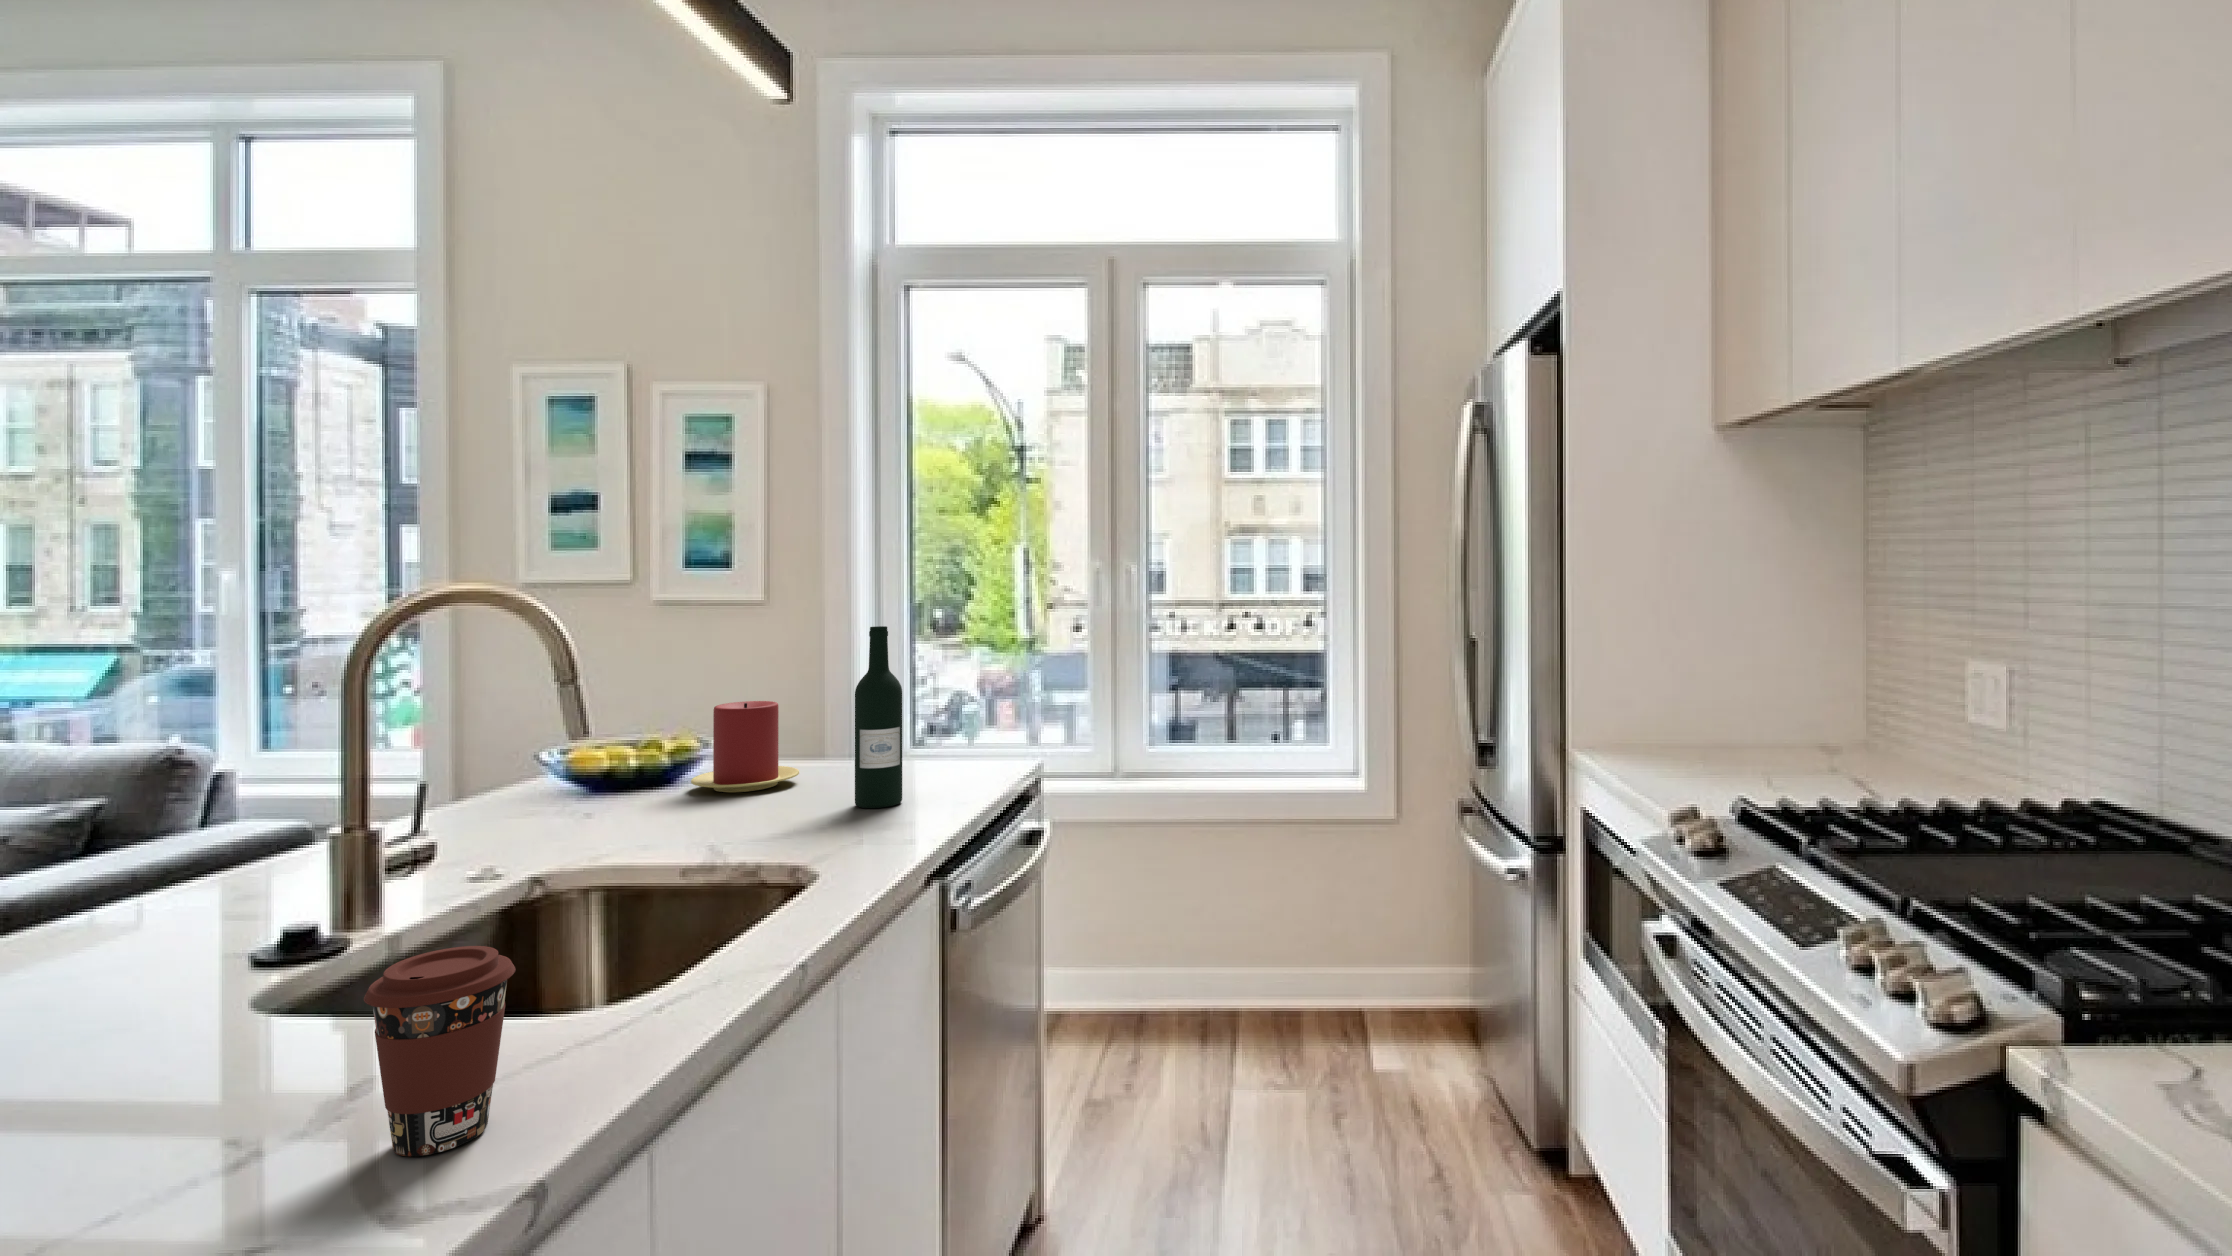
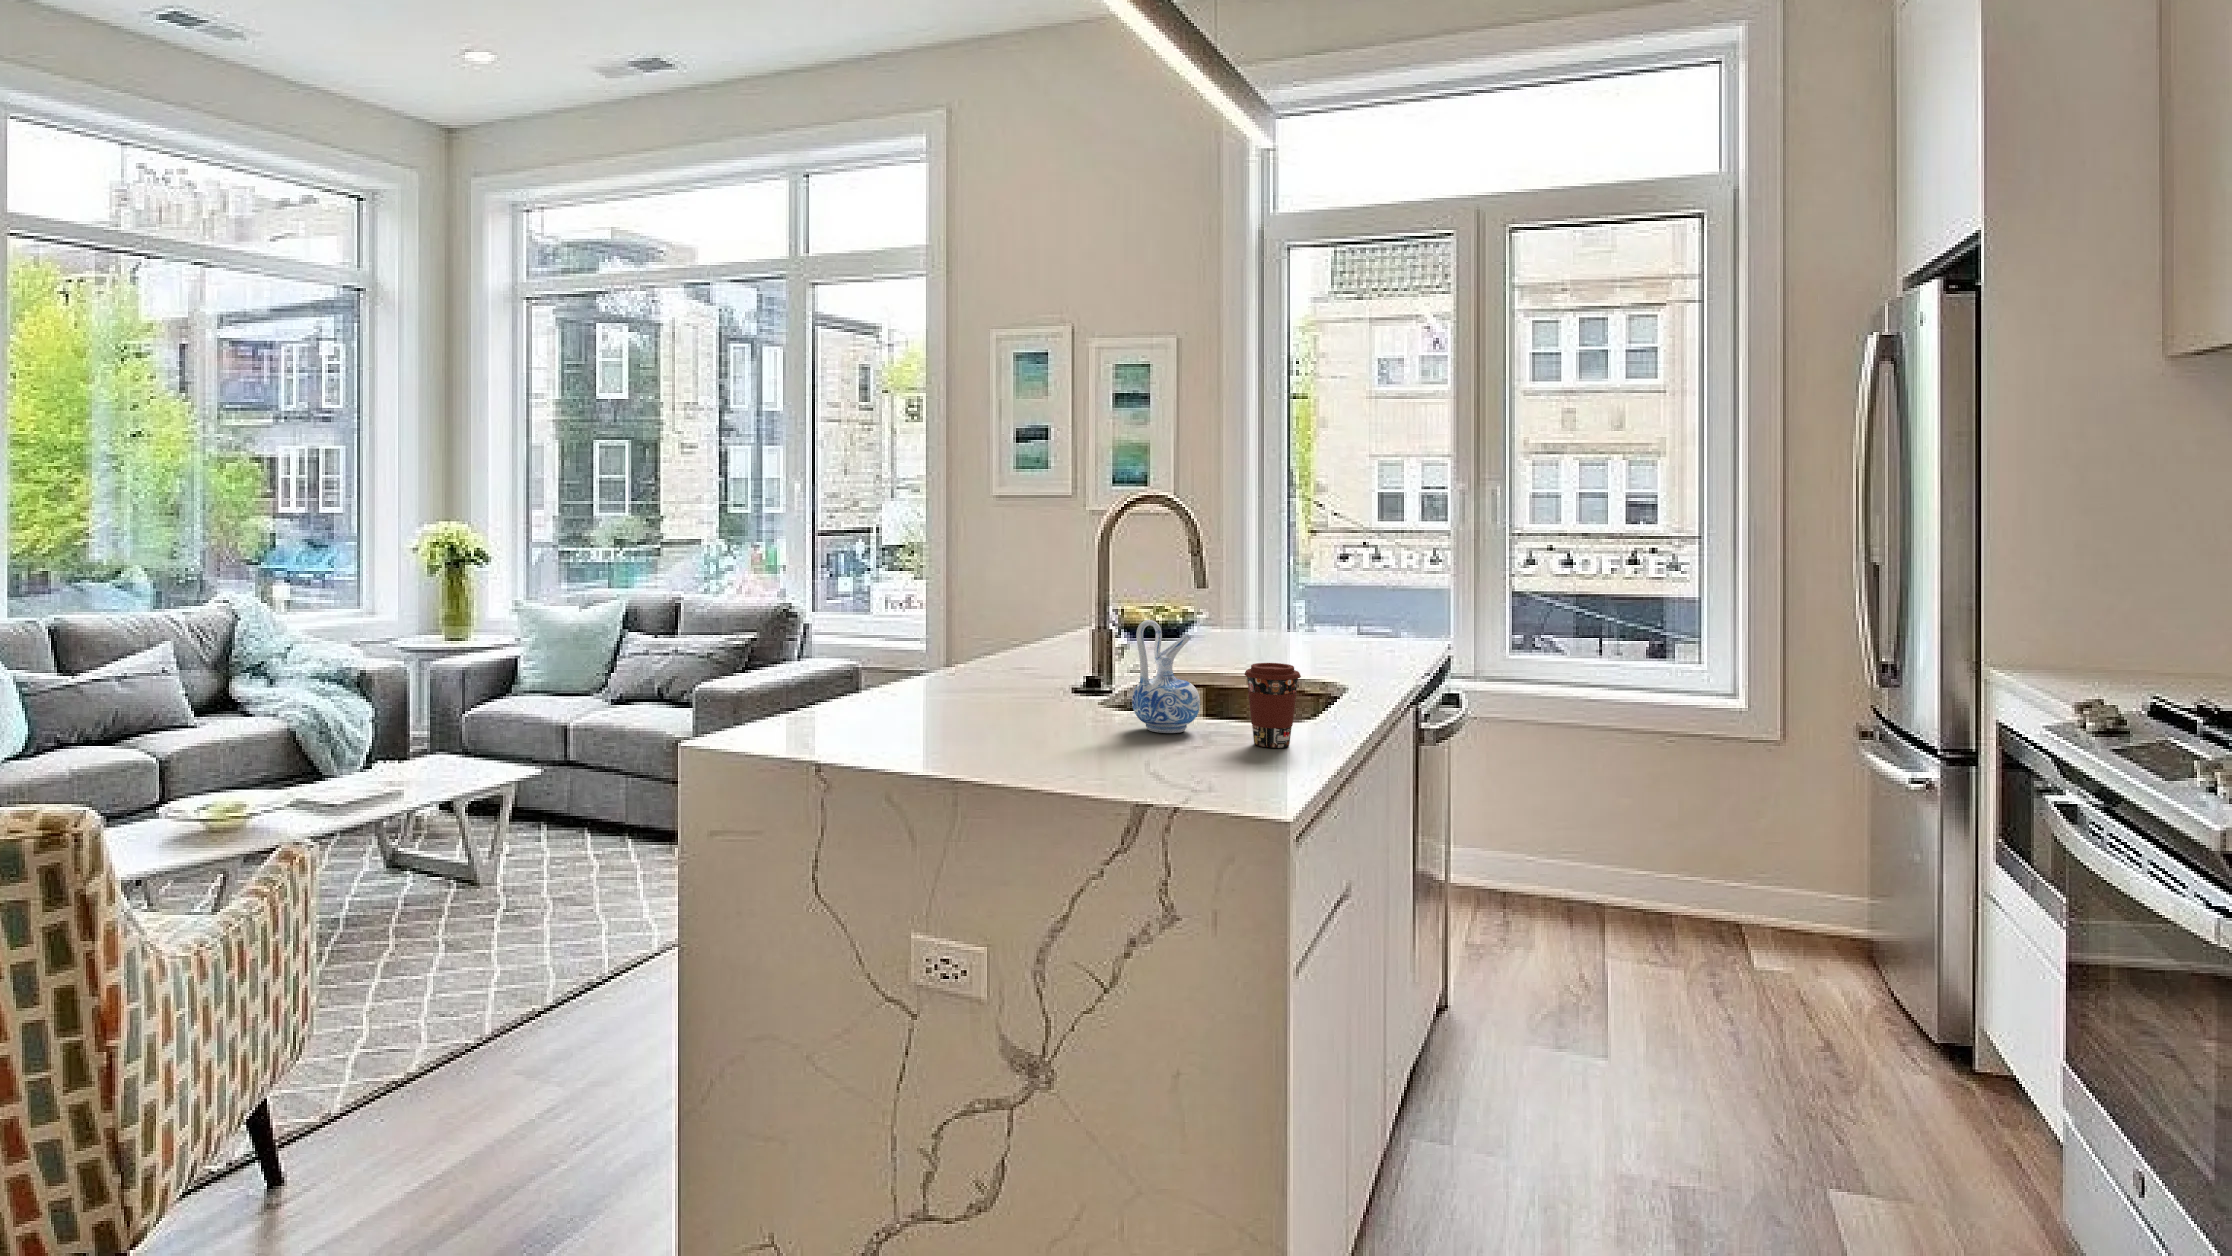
wine bottle: present [855,626,902,808] -> none [1325,530,1360,660]
candle: present [691,701,799,792] -> none [1197,583,1268,645]
ceramic pitcher: none [118,877,326,1137] -> present [1132,620,1200,733]

